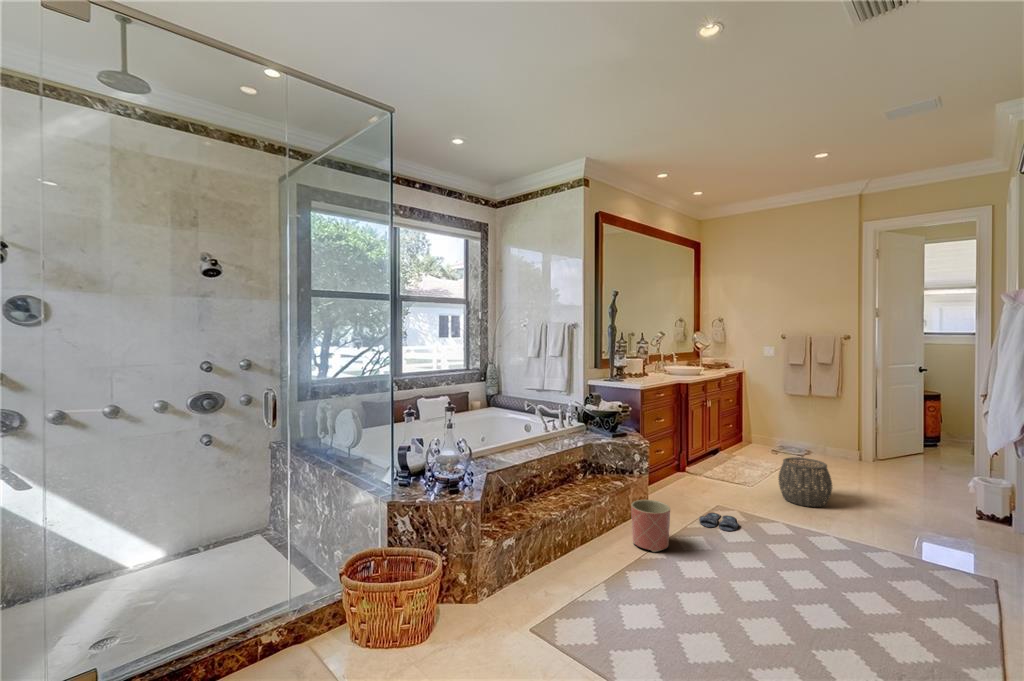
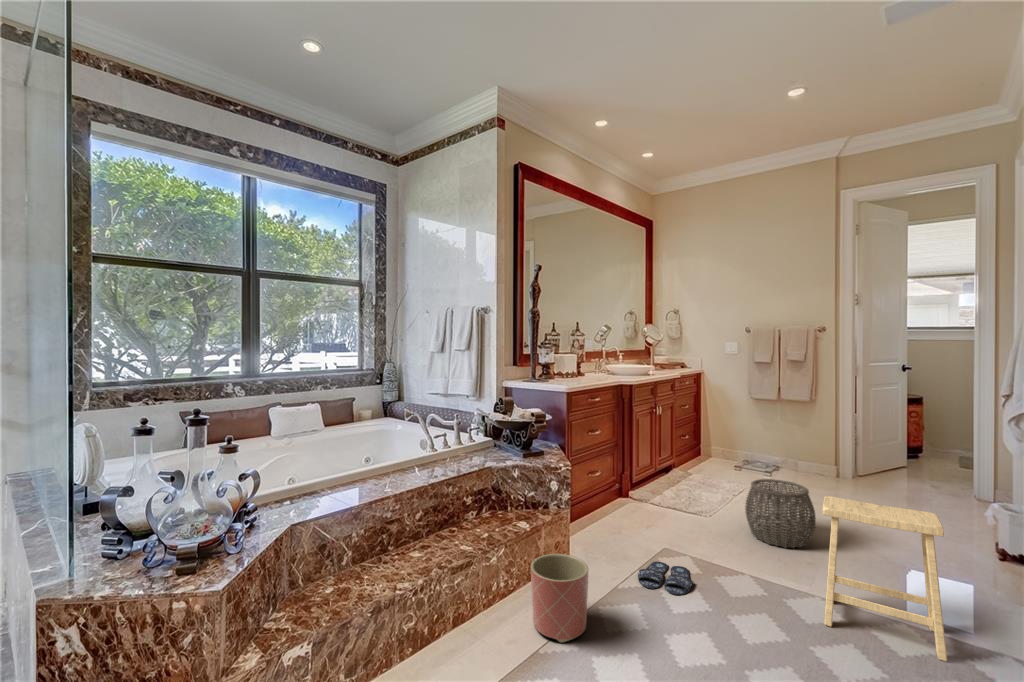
footstool: none [830,465,909,568] -> present [823,496,947,661]

